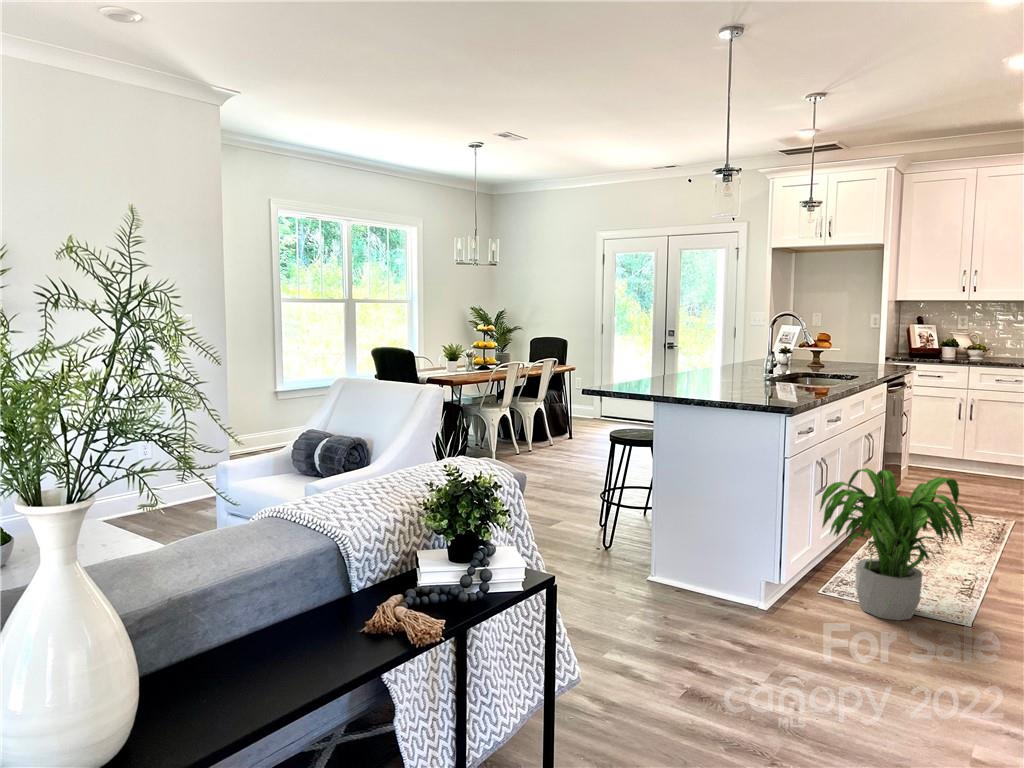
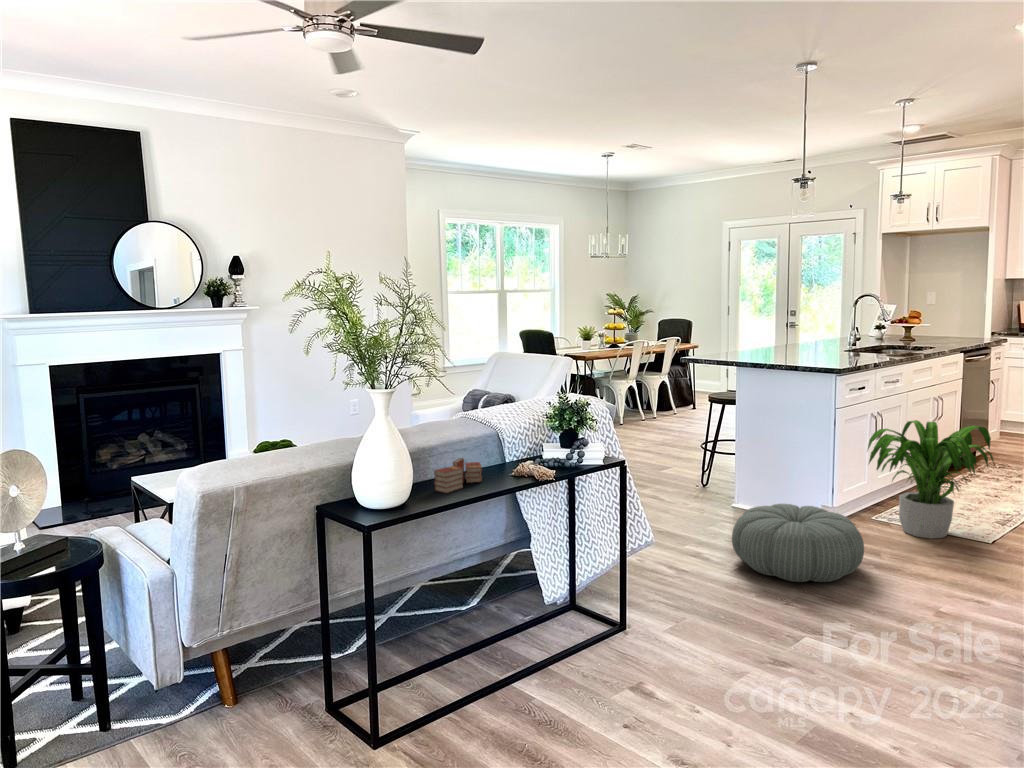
pouf: none [677,592,855,718] -> present [732,504,864,582]
book: none [199,613,306,706] -> present [434,458,482,493]

